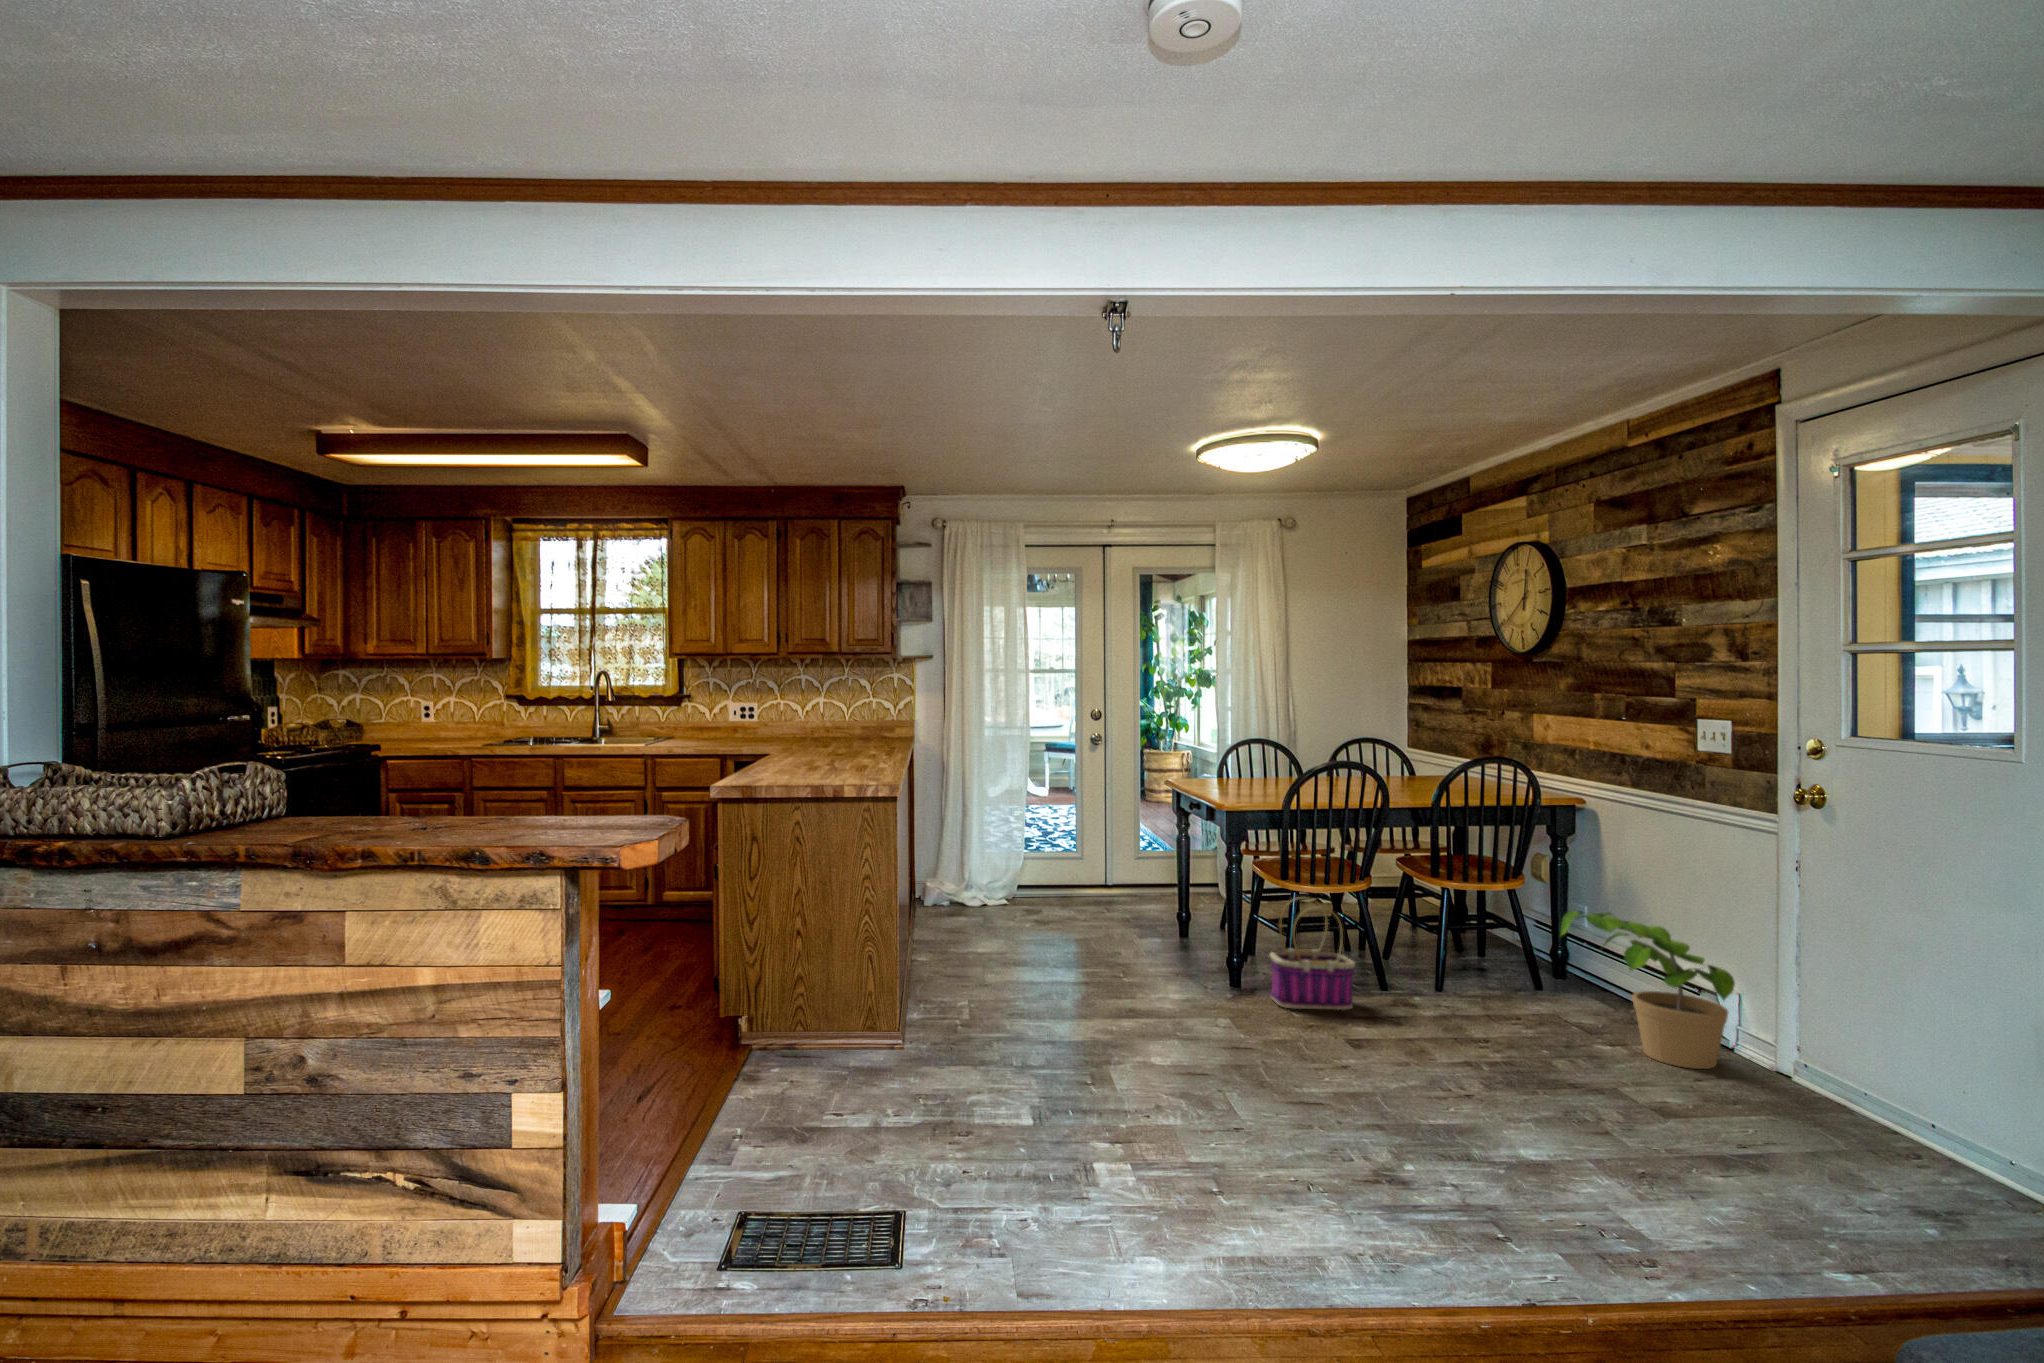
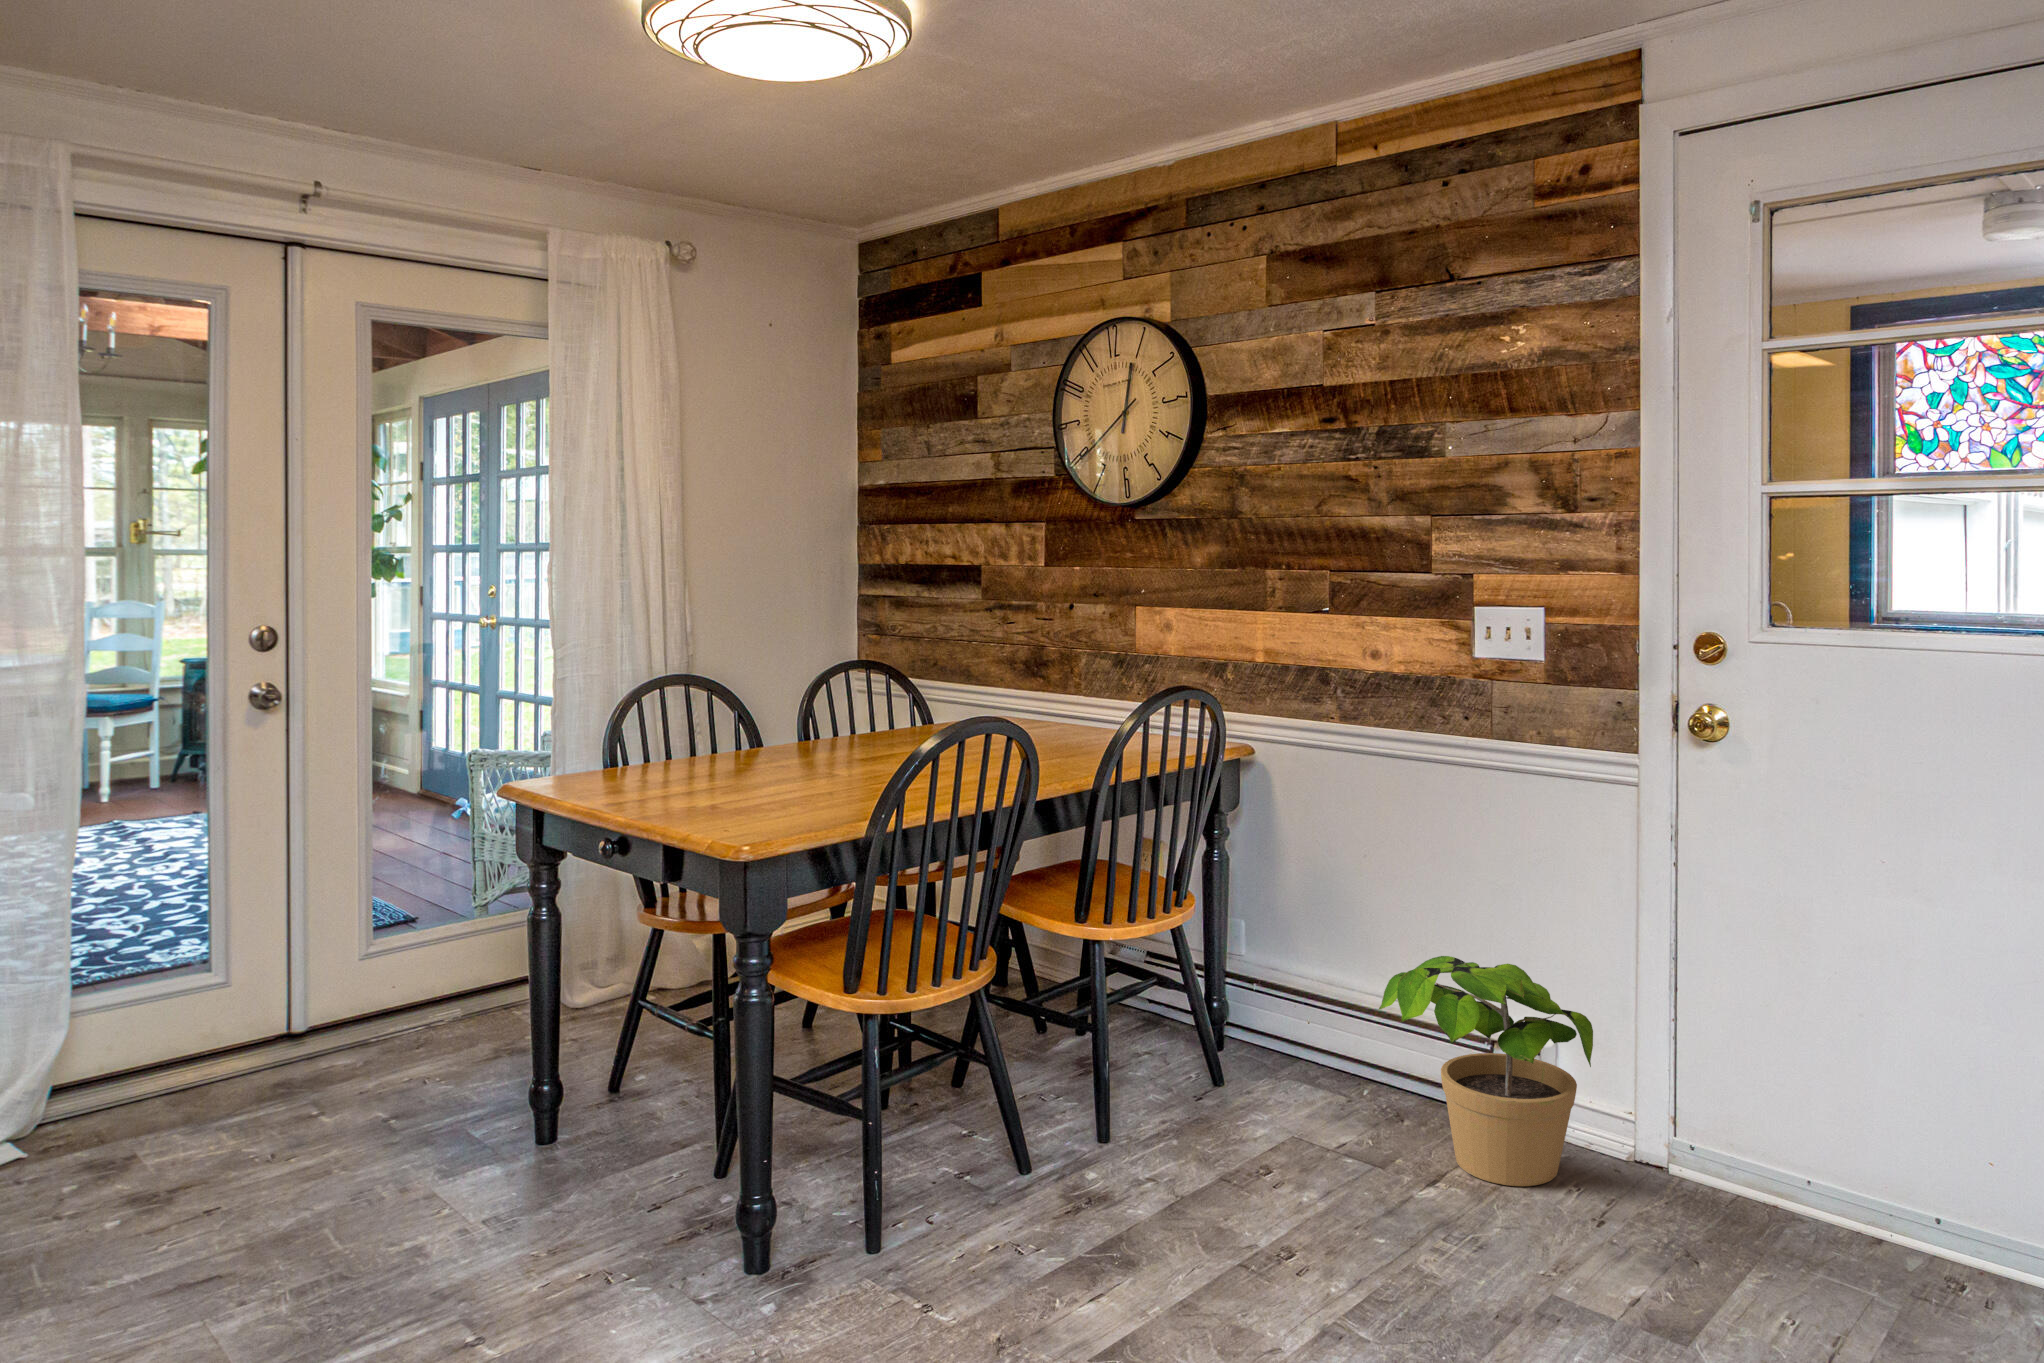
basket: present [1270,897,1355,1010] -> none [851,1029,1022,1298]

